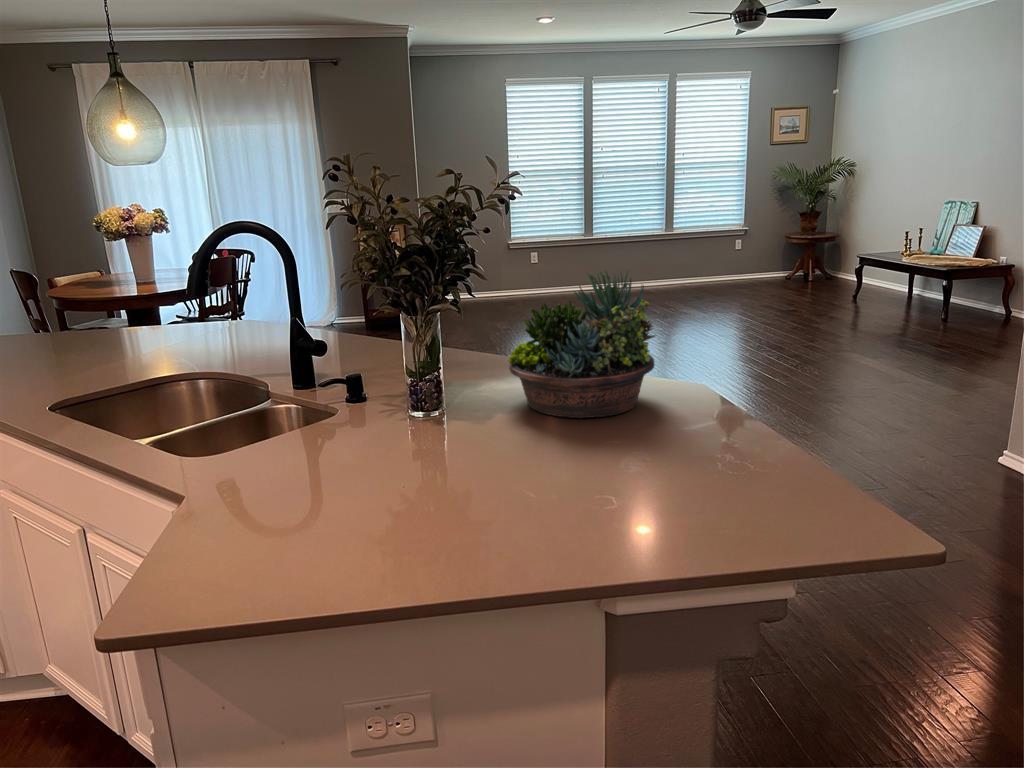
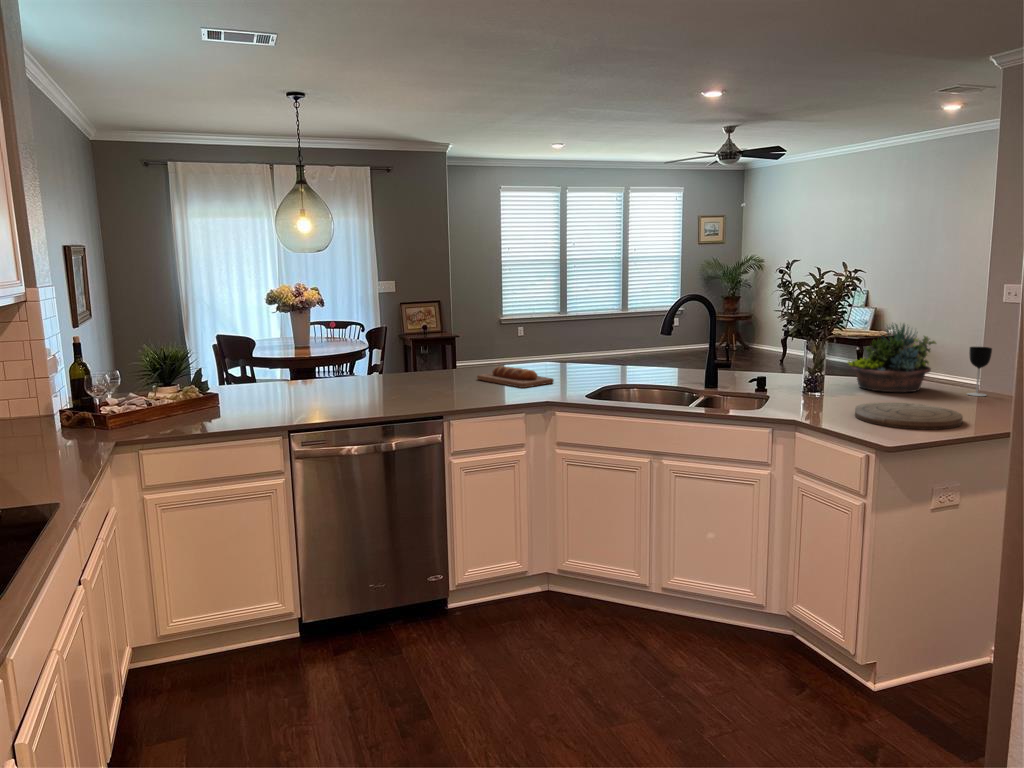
bread loaf: none [22,329,103,369] -> present [477,366,554,388]
wine glass: none [696,329,742,441] -> present [967,347,992,396]
cutting board: none [231,460,469,579] -> present [855,402,963,430]

